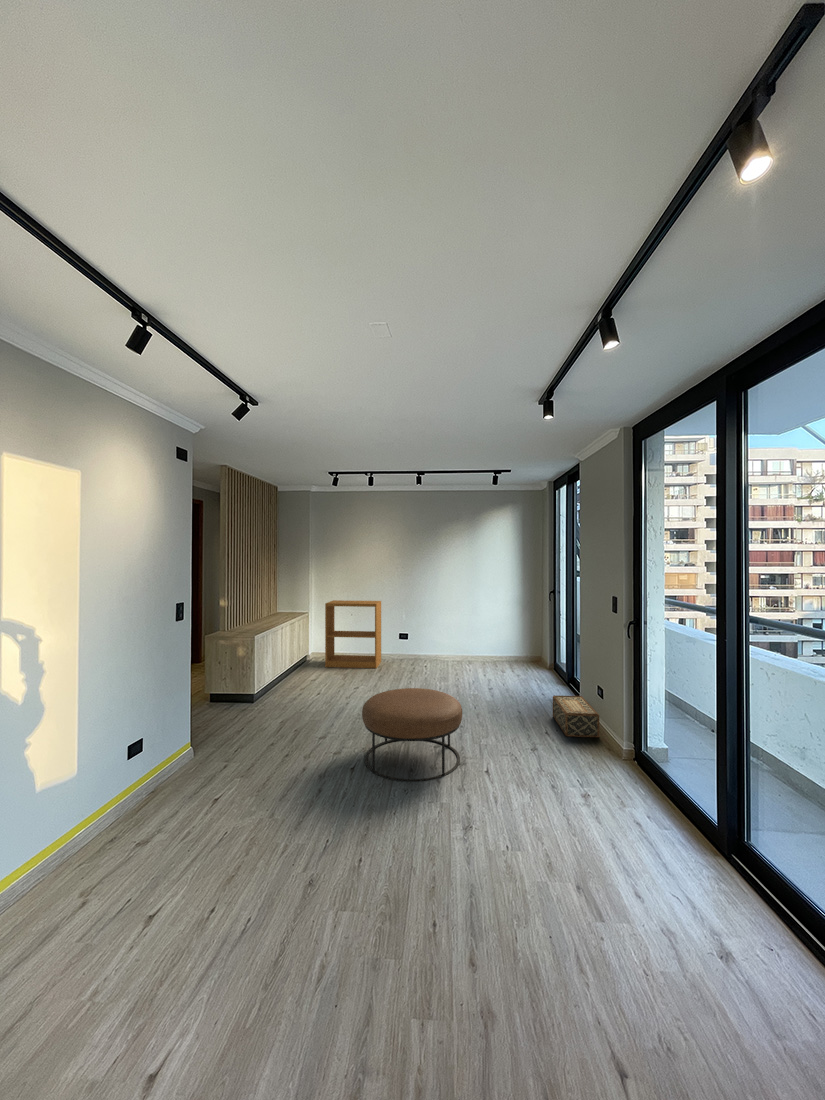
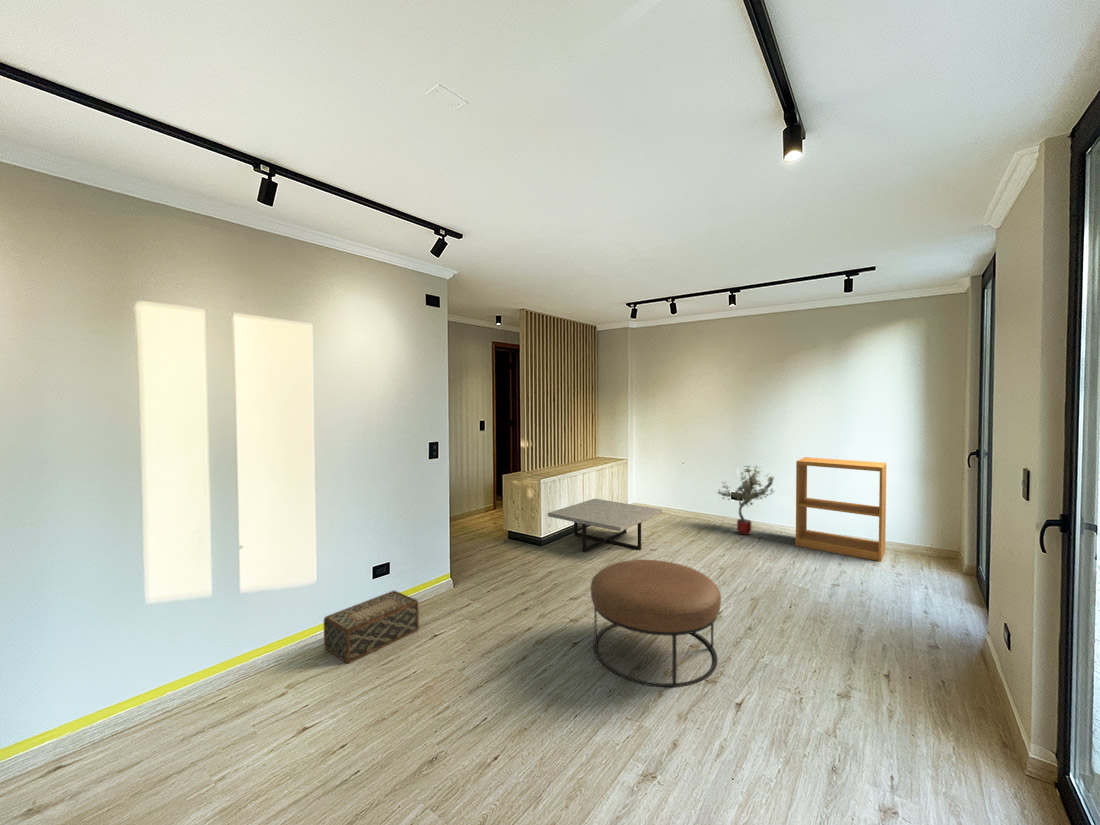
bookshelf: present [325,600,381,669] -> present [796,457,886,562]
potted tree: none [391,609,437,667] -> present [718,466,774,535]
coffee table: none [256,652,357,702] -> present [548,499,662,552]
woven basket: present [553,695,599,737] -> present [324,591,419,663]

